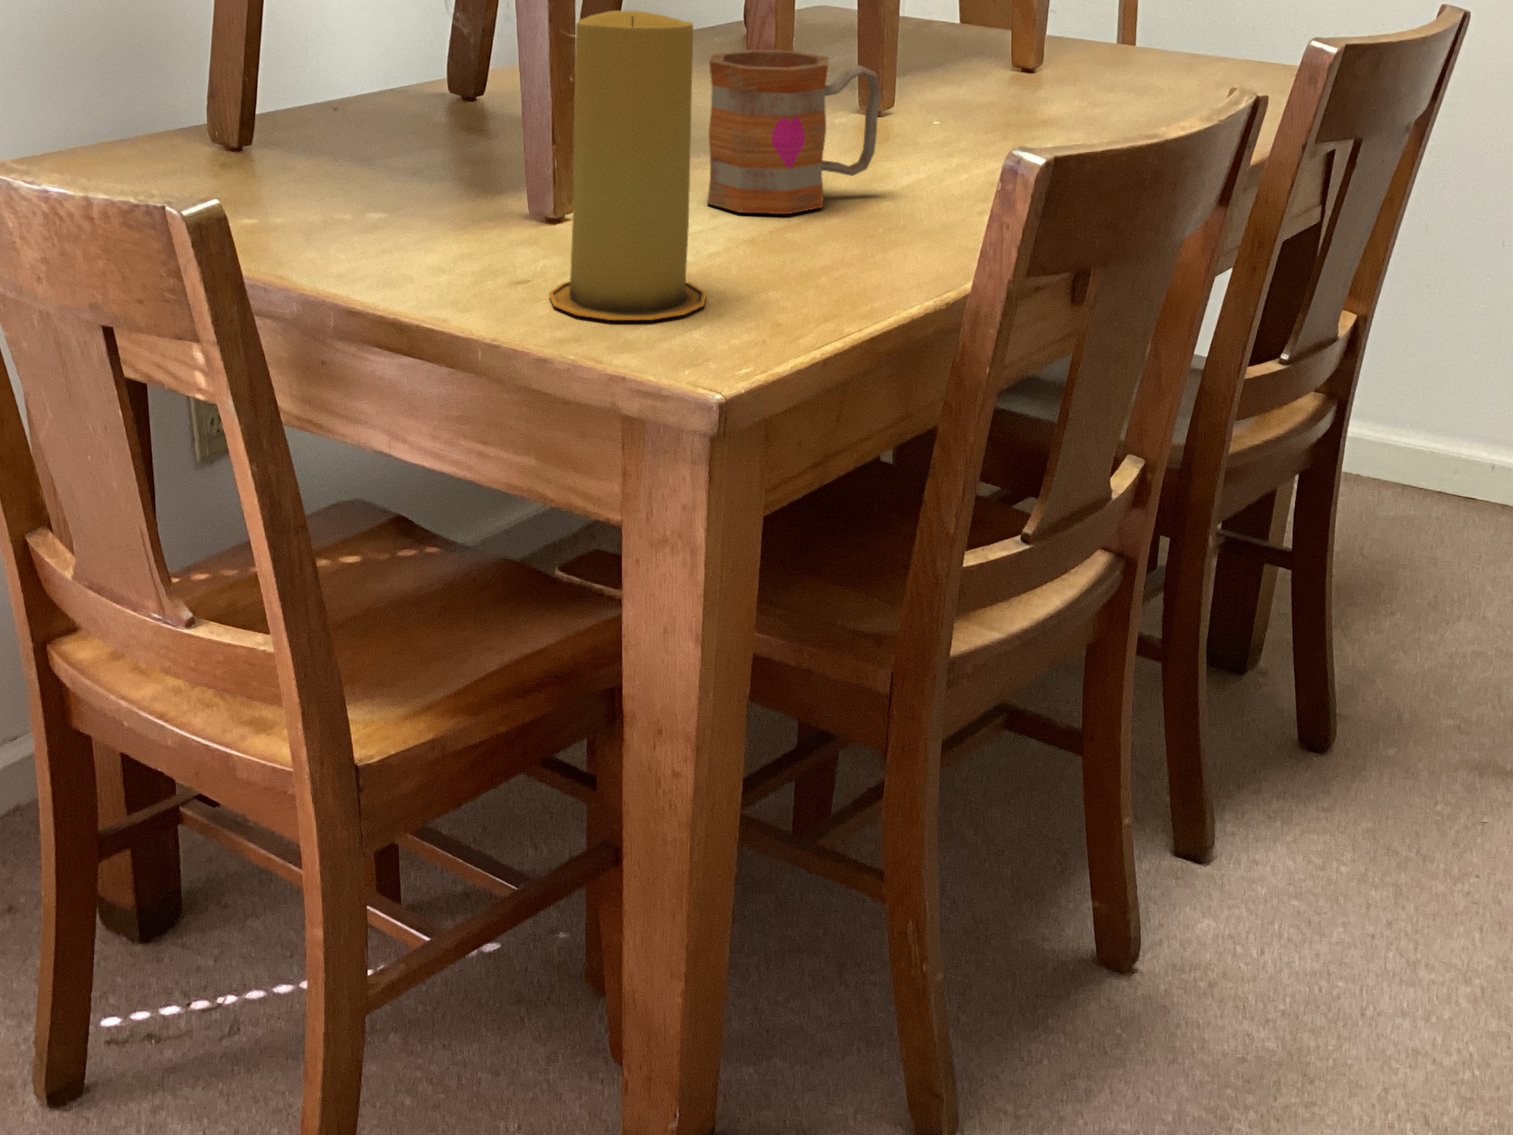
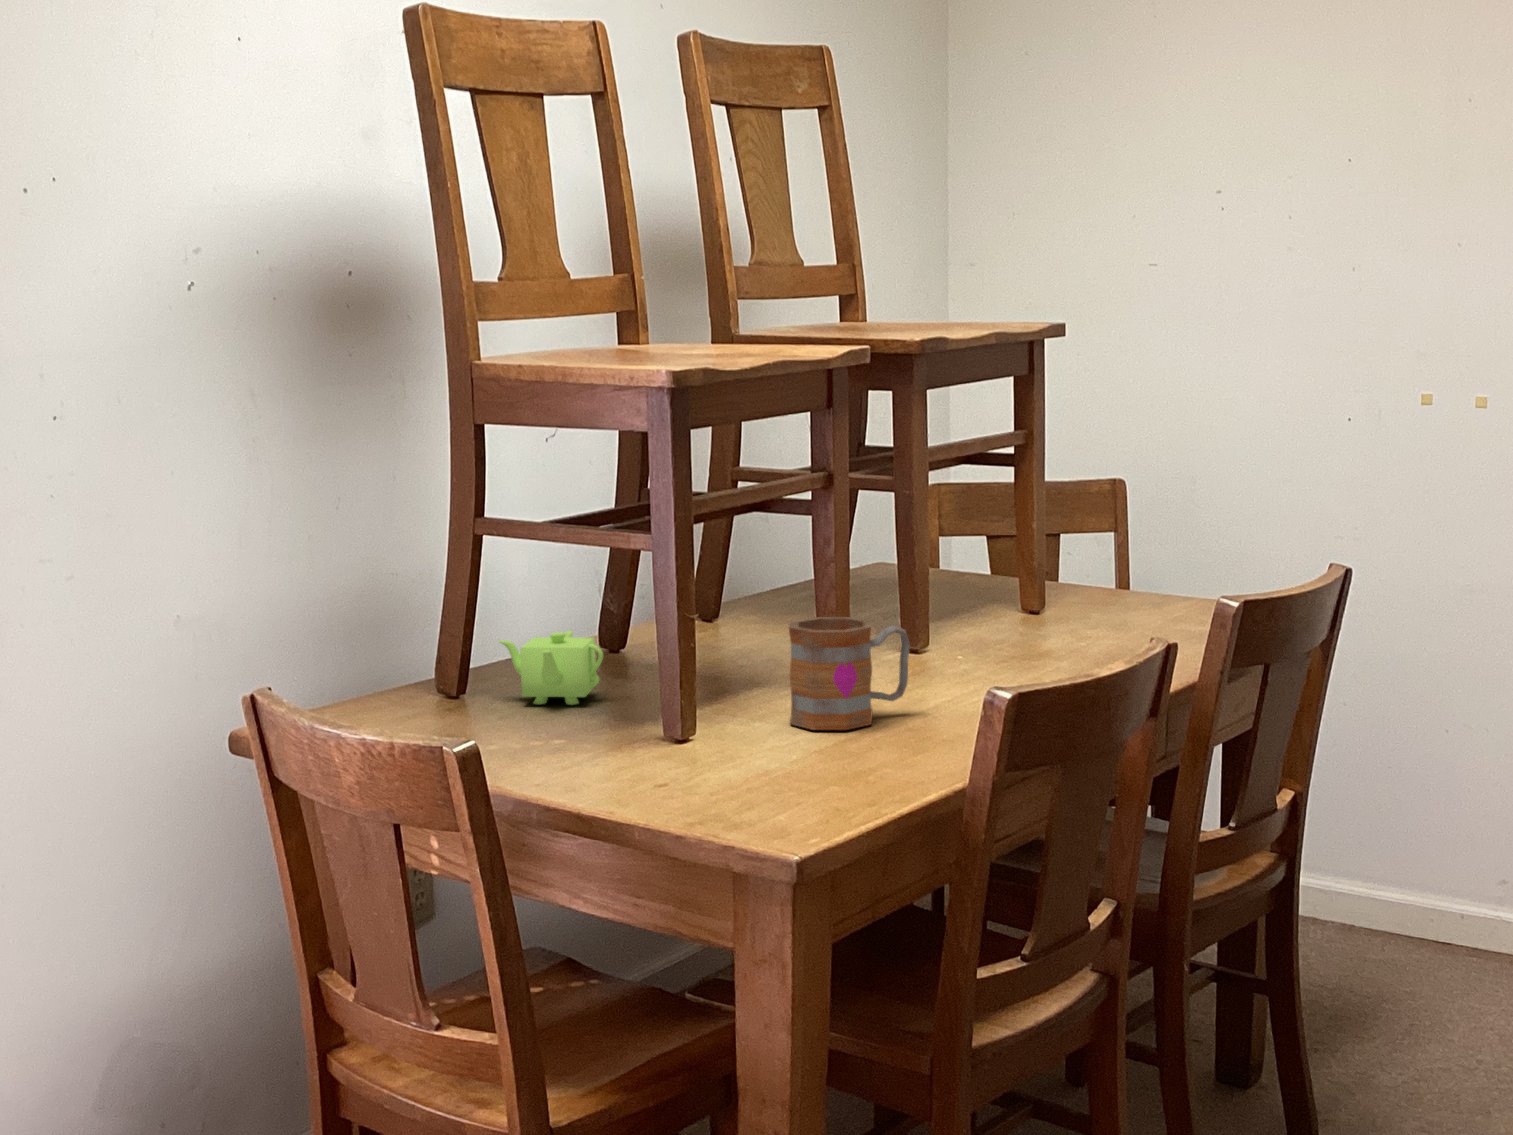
candle: present [549,11,706,320] -> none [681,602,789,809]
teapot: none [289,61,443,167] -> present [498,631,603,705]

